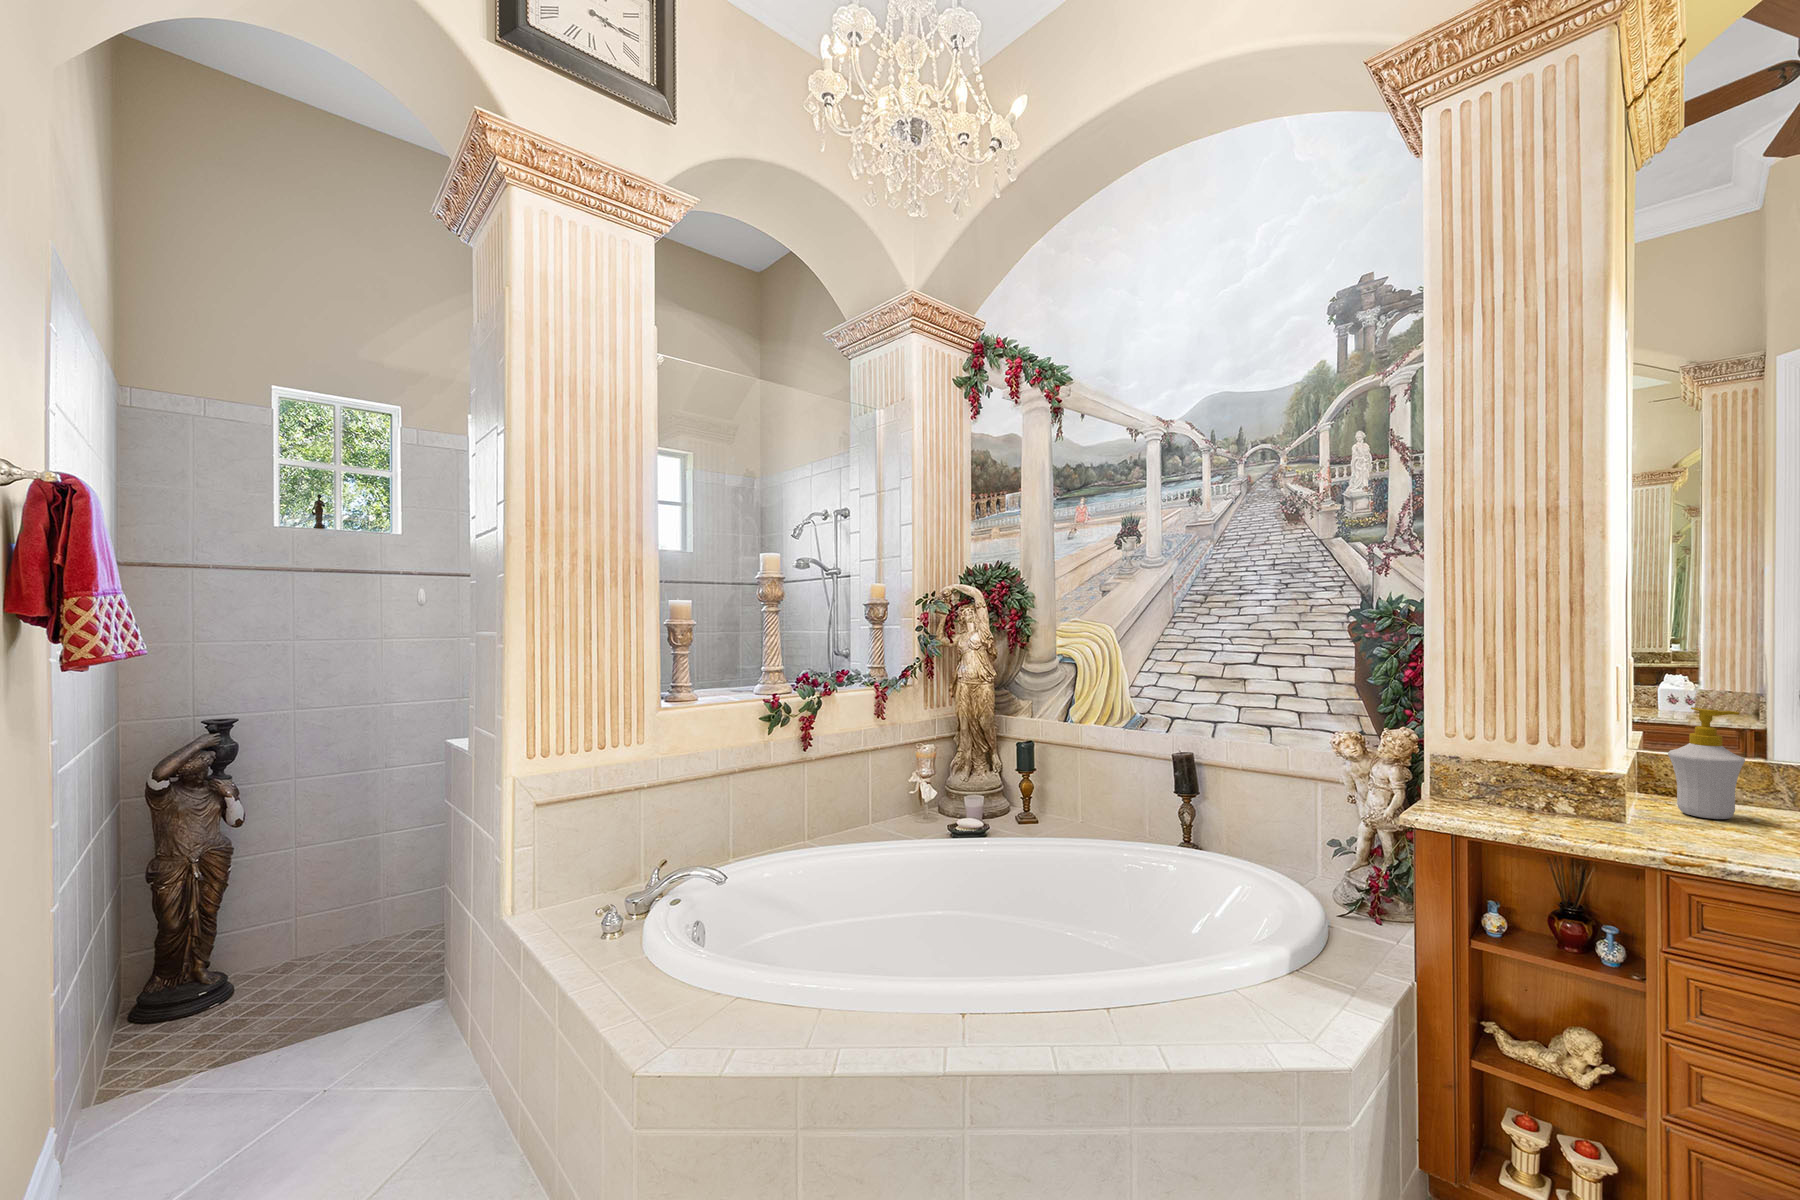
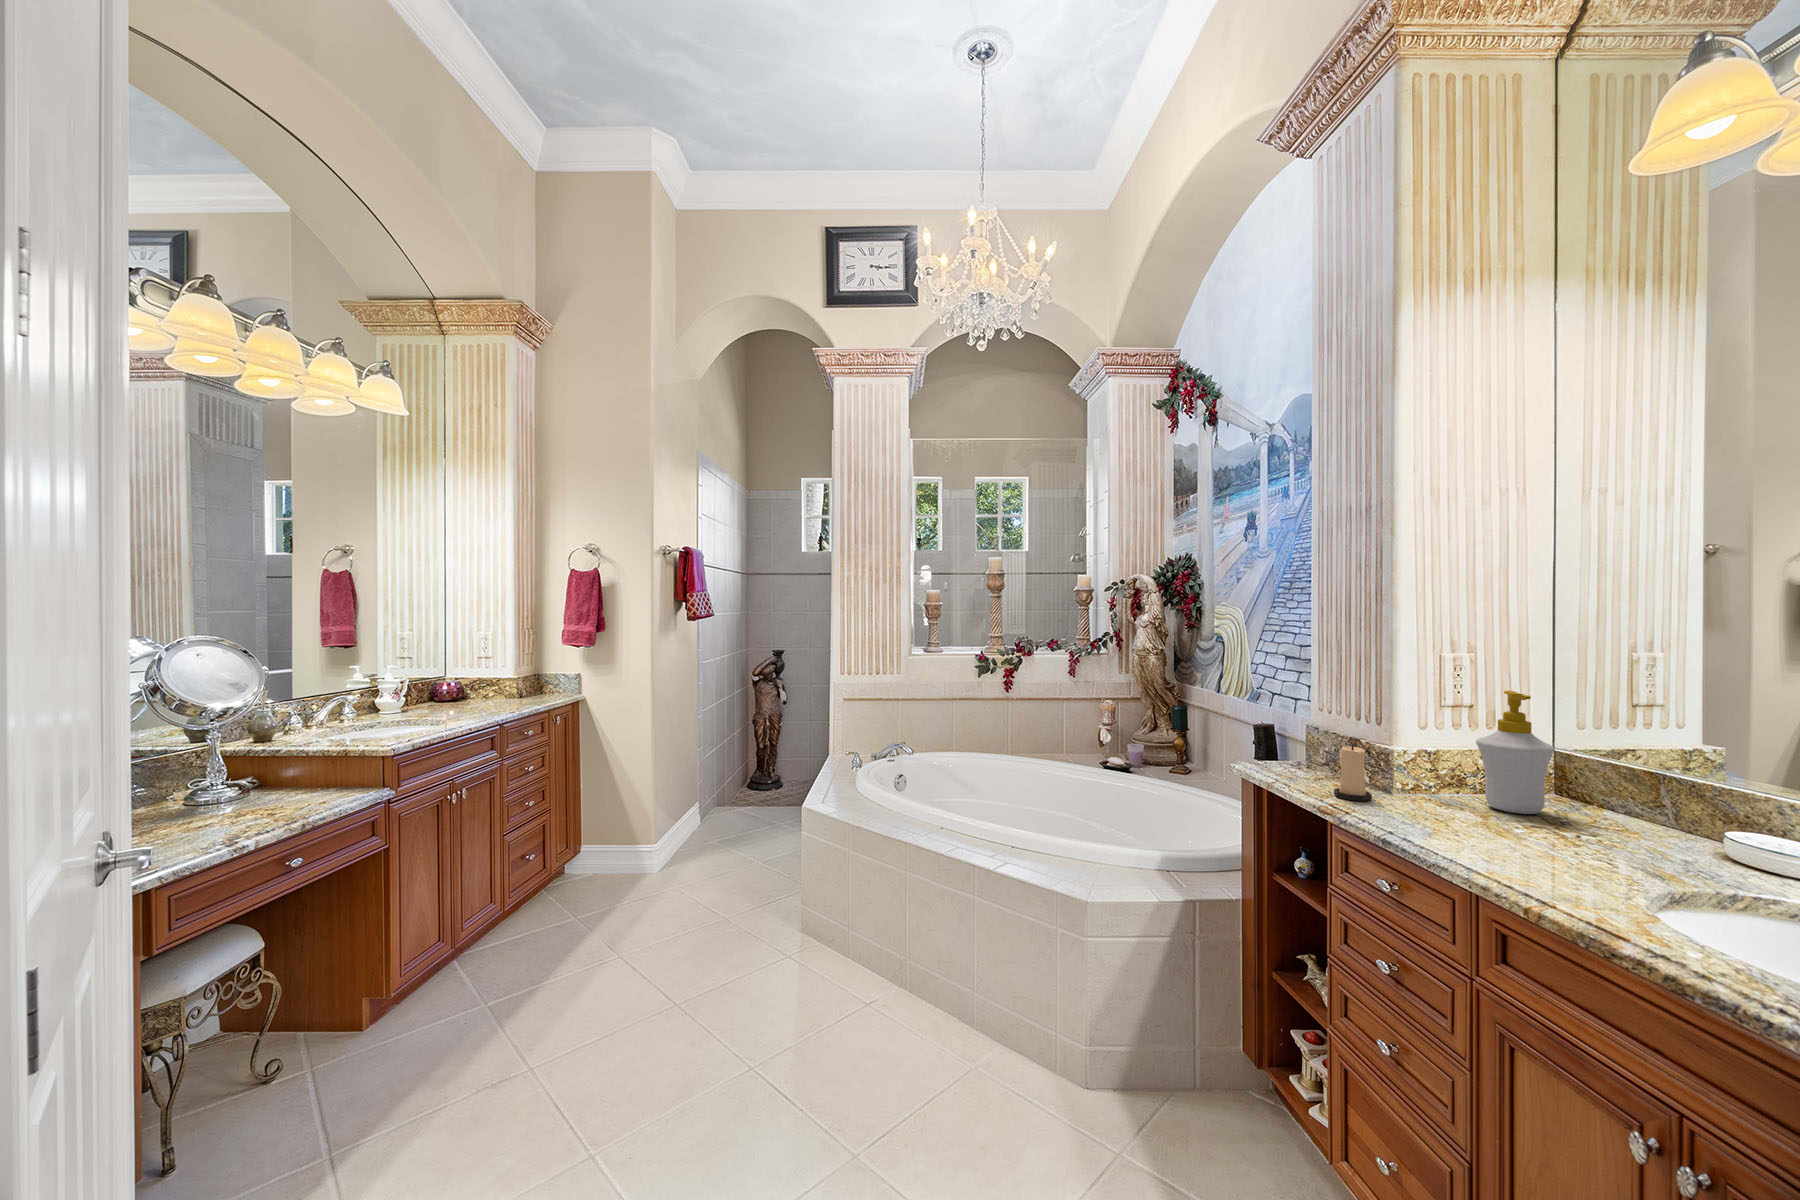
candle: none [1620,776,1667,837] -> present [1334,744,1372,801]

